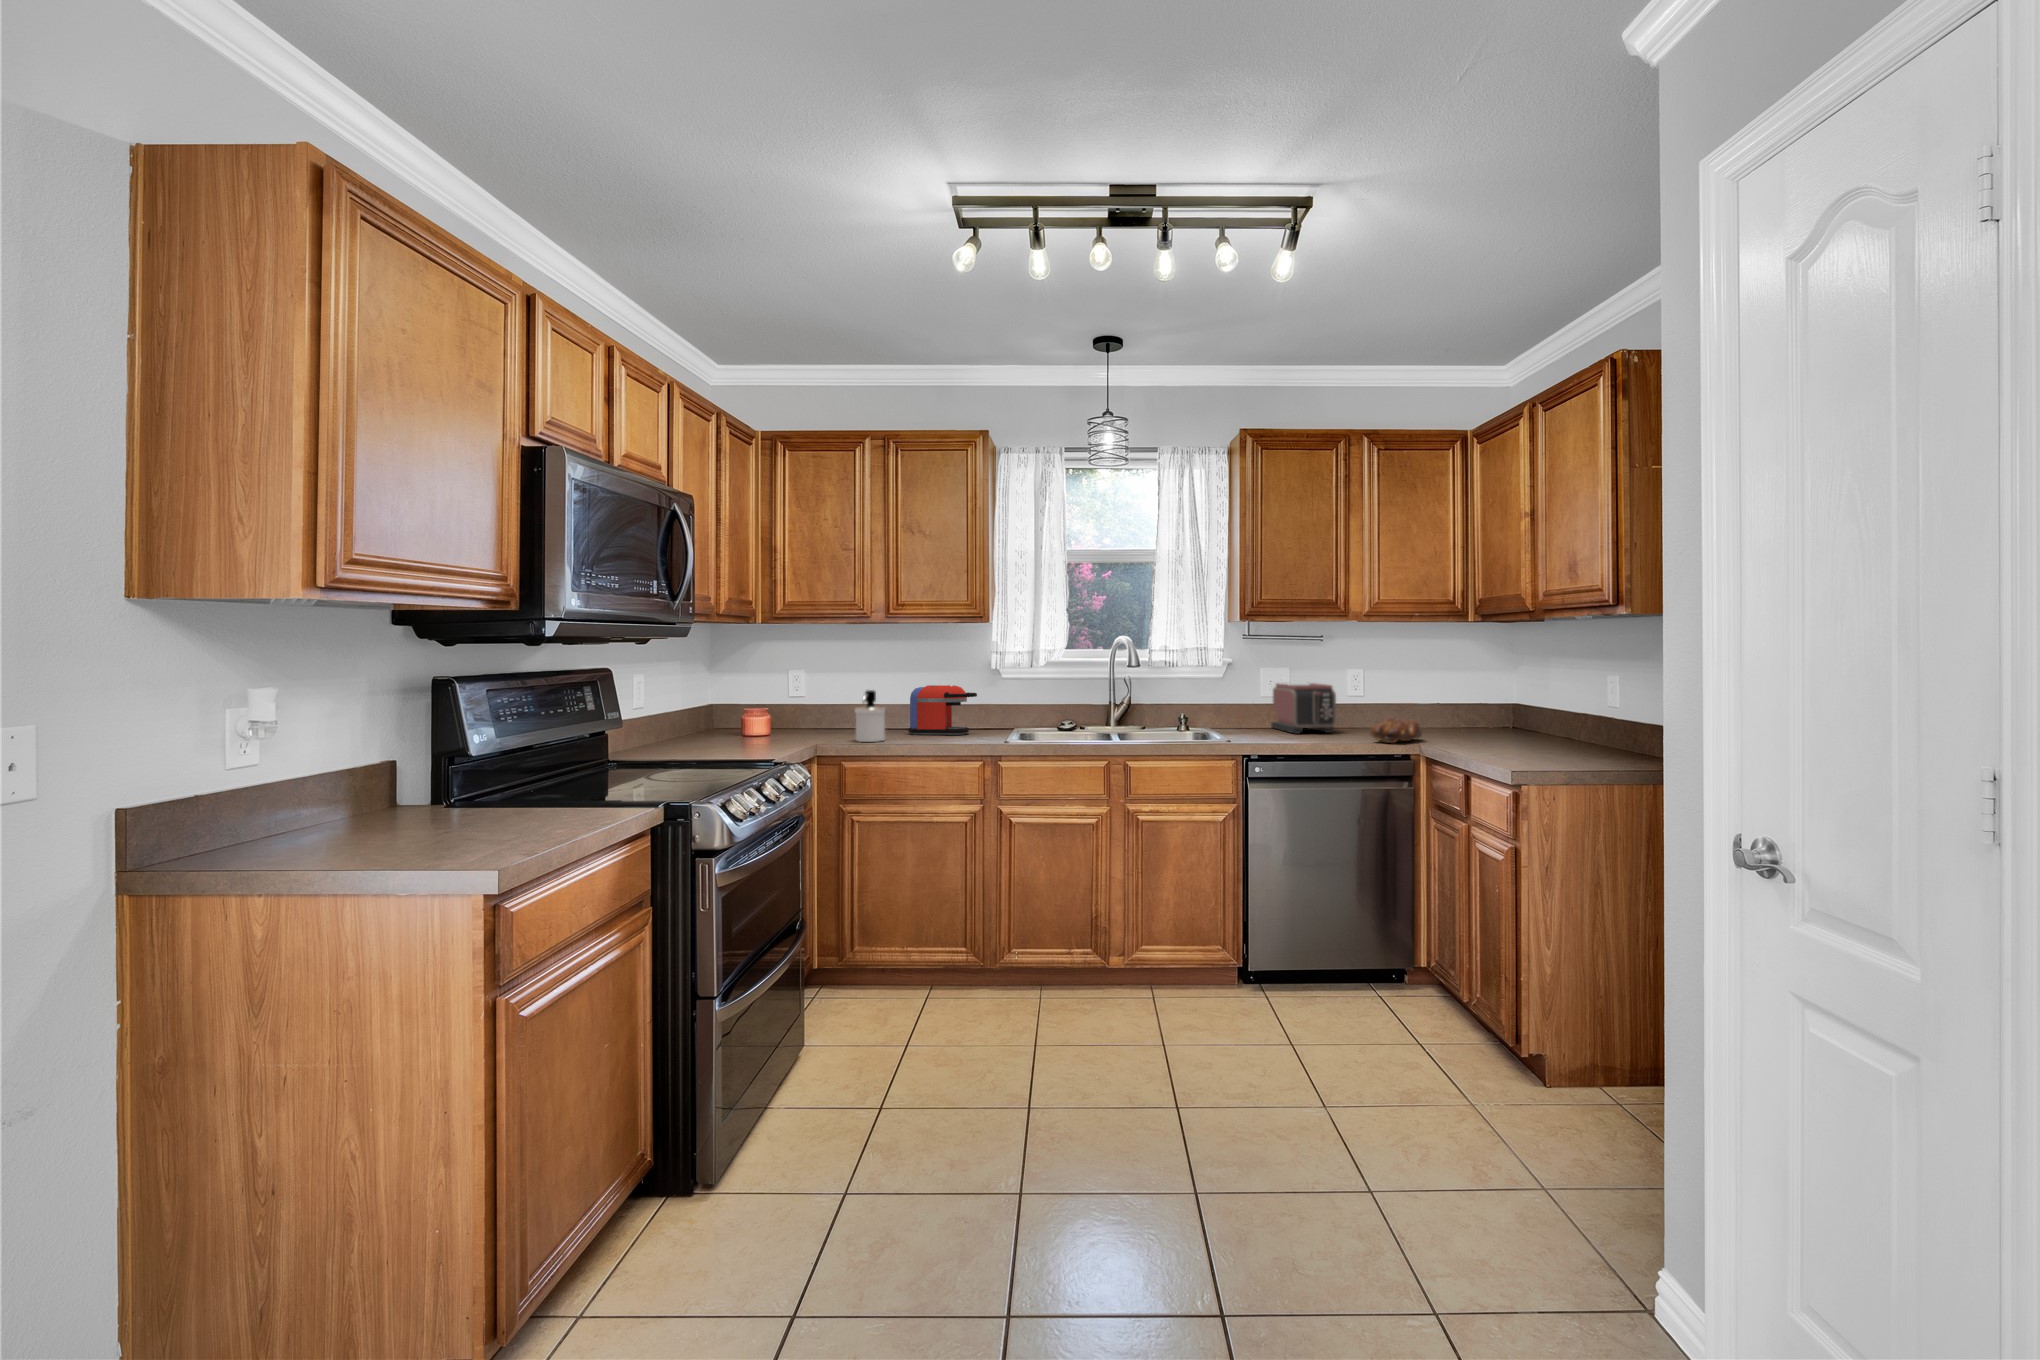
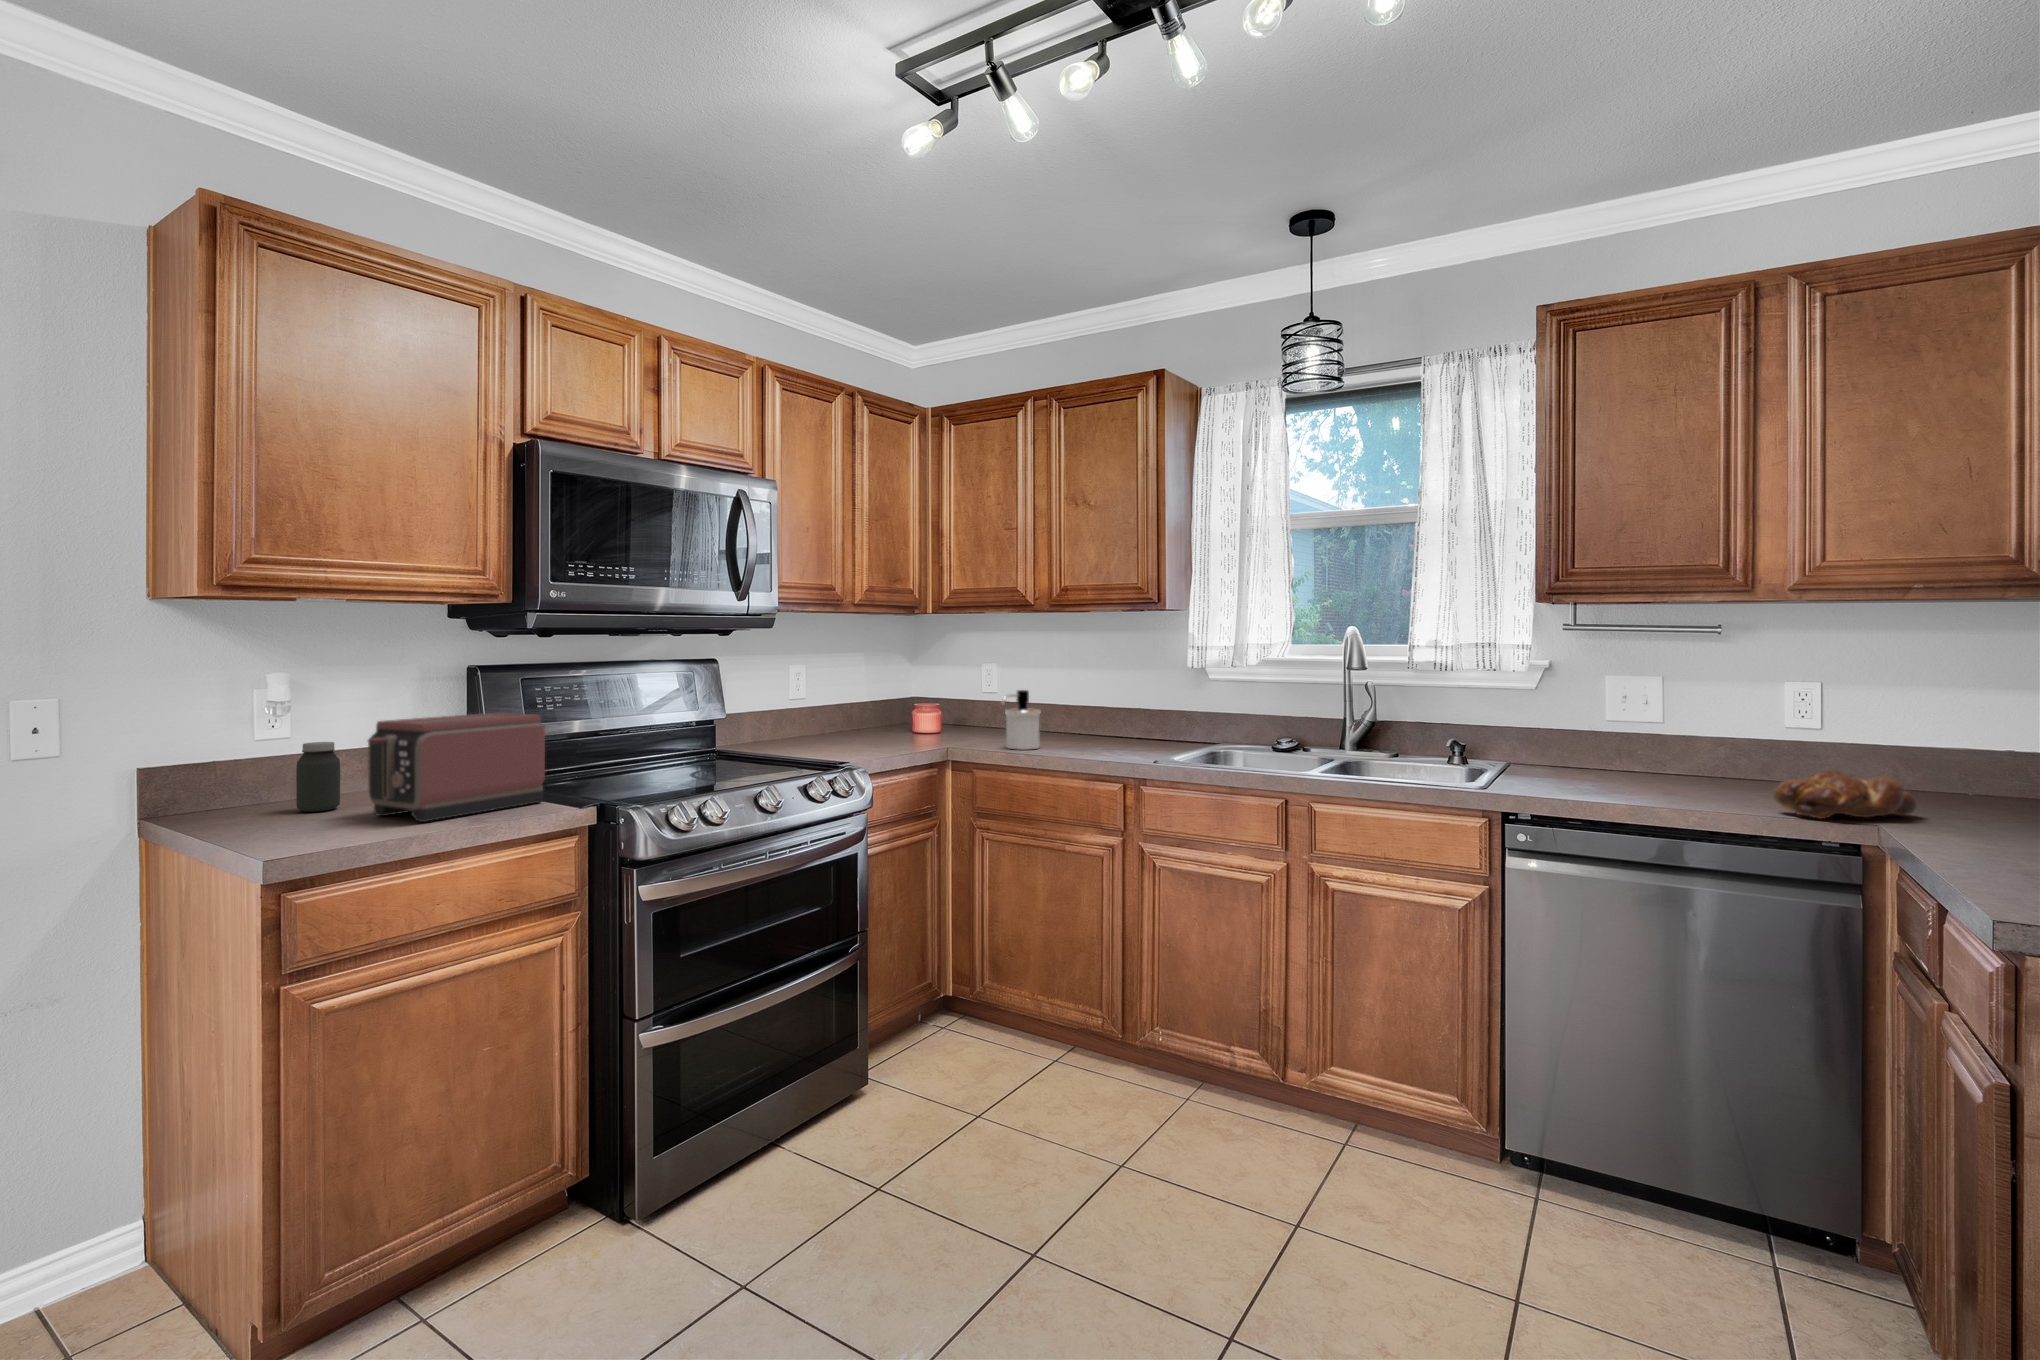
toaster: present [1271,683,1336,734] -> present [368,713,545,822]
coffee maker: present [909,685,977,735] -> none [1086,686,1163,748]
jar: none [274,768,330,853] -> present [296,742,340,812]

